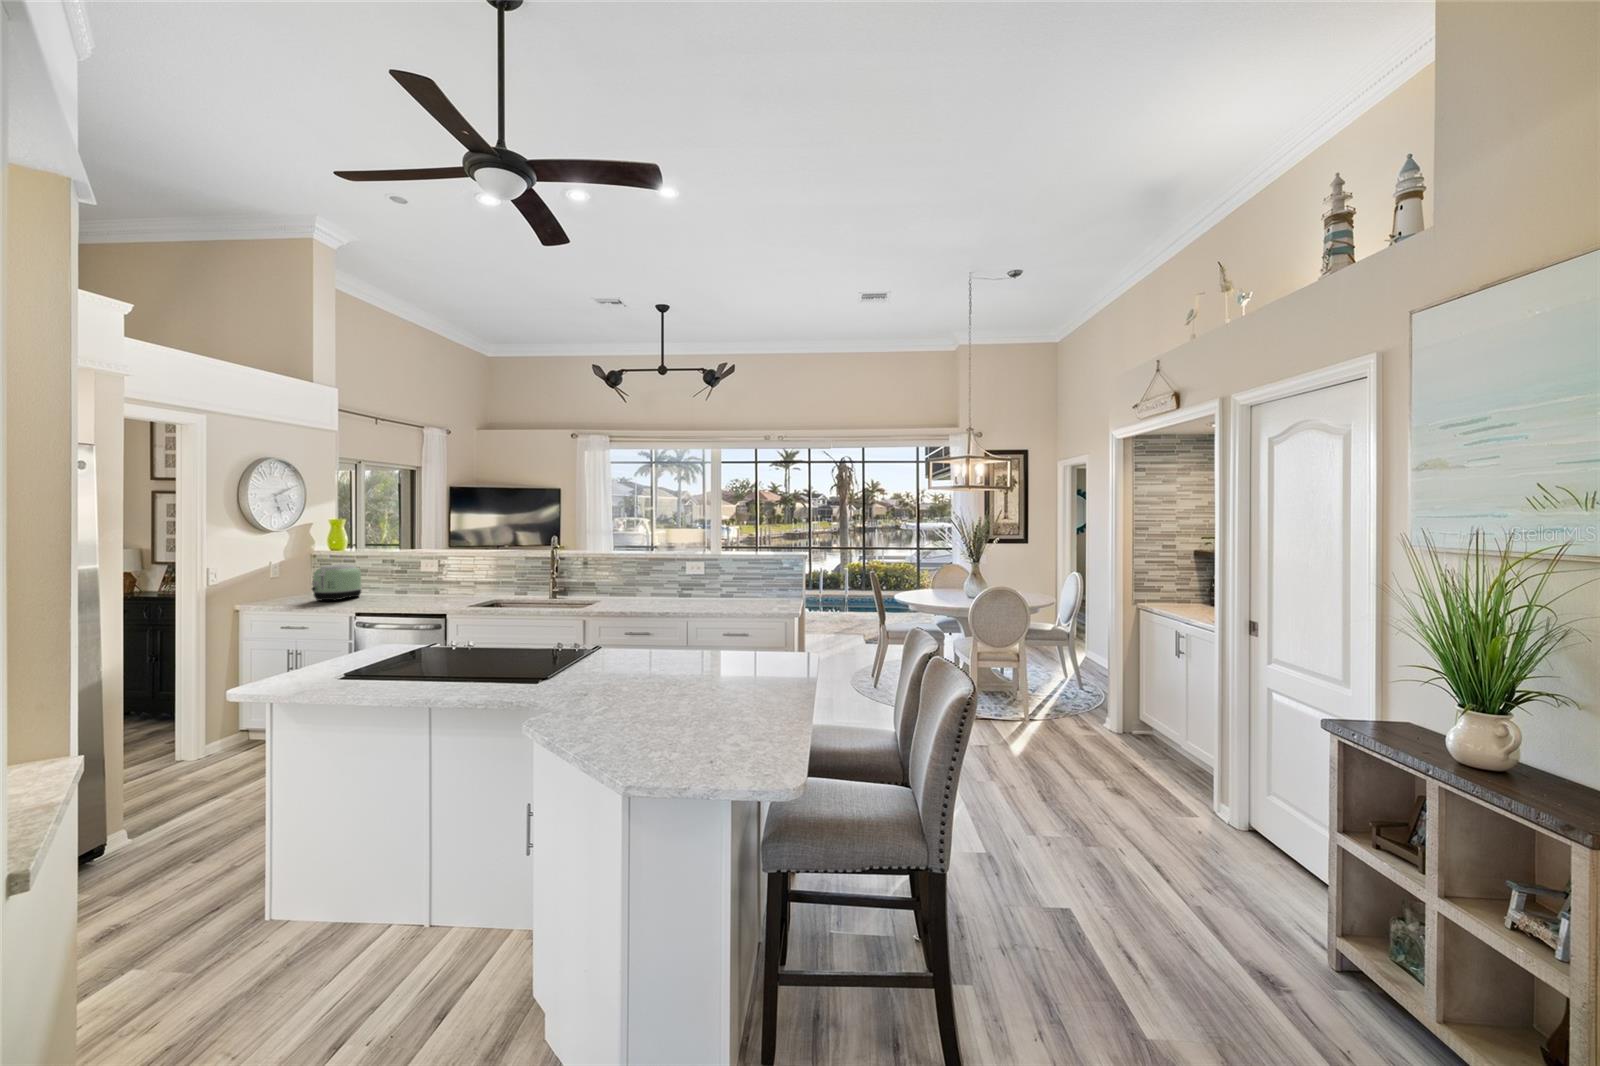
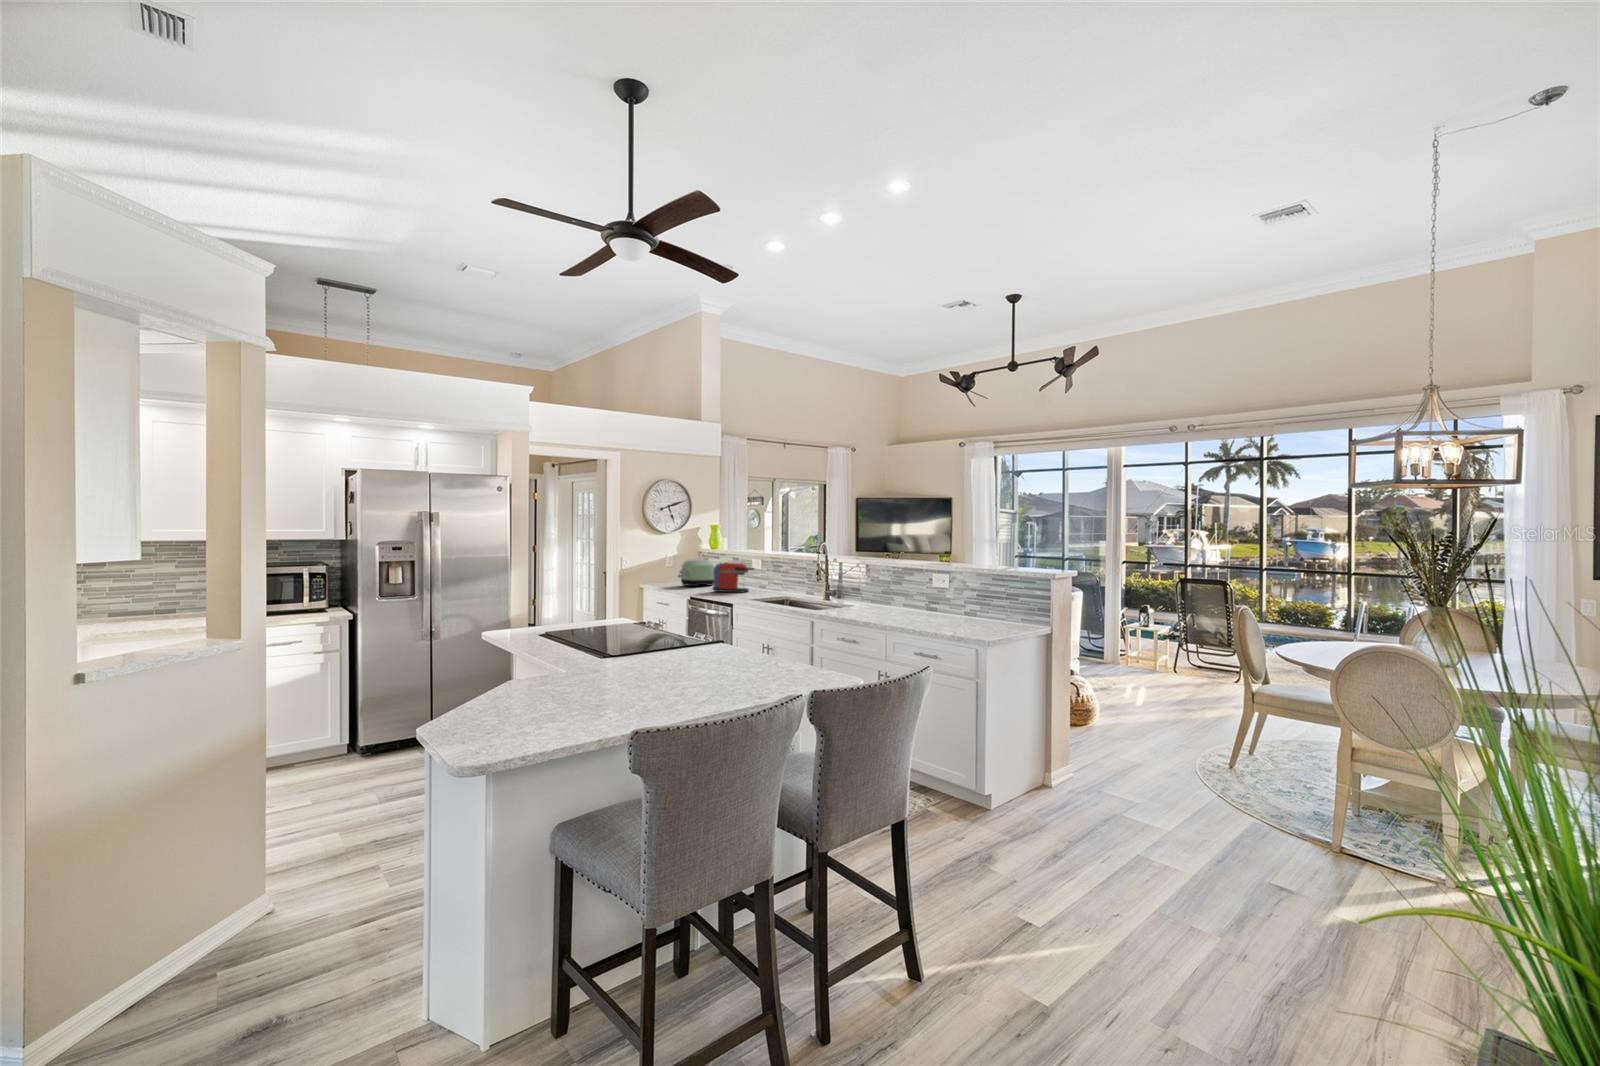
coffee maker: none [388,565,444,603] -> present [713,562,754,592]

